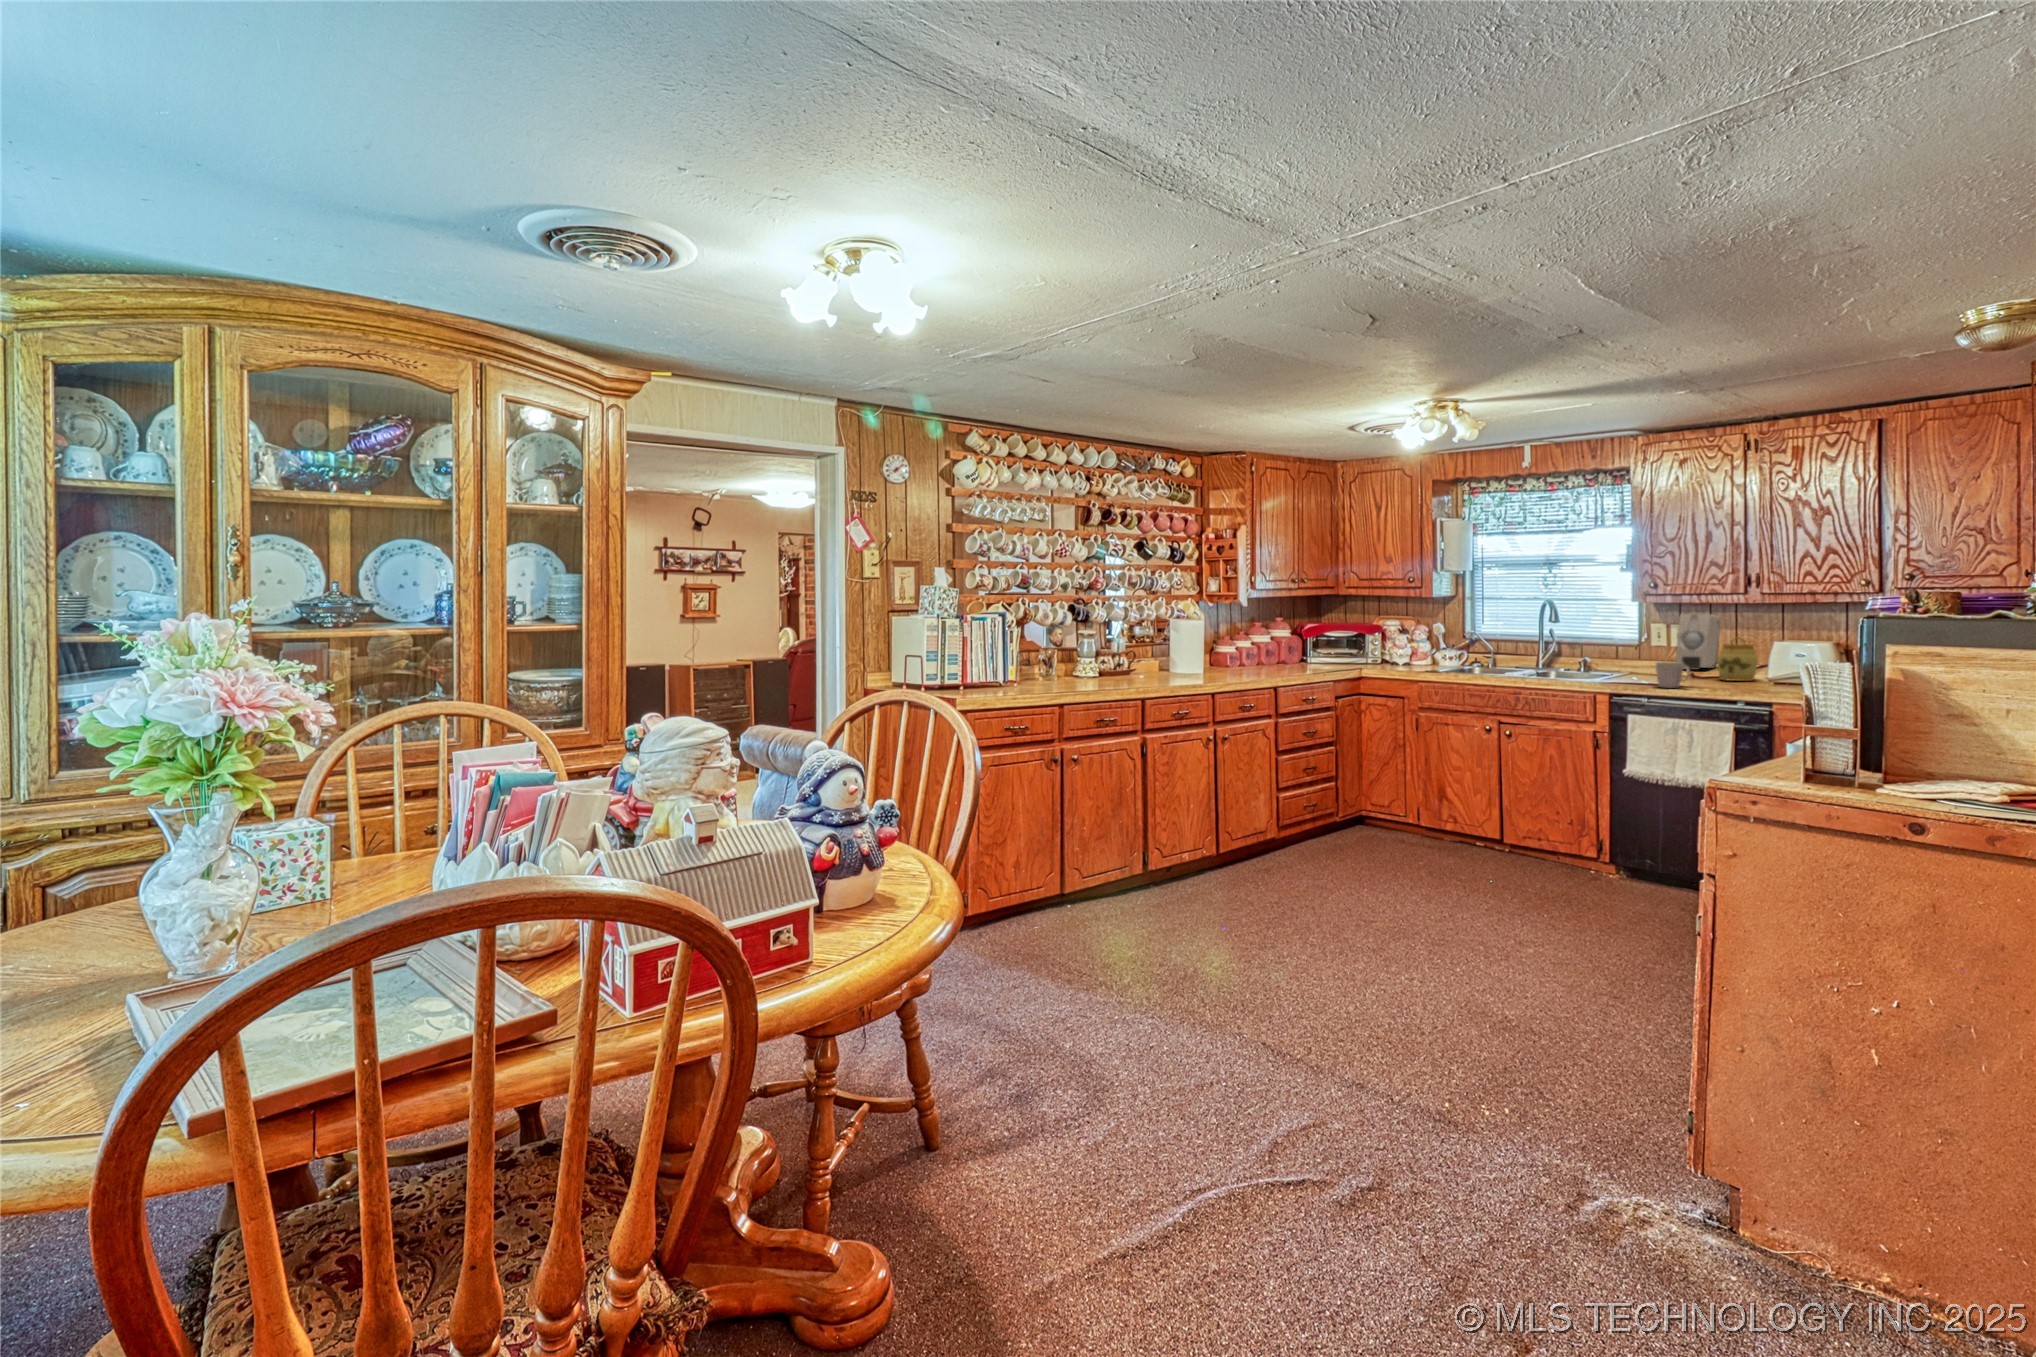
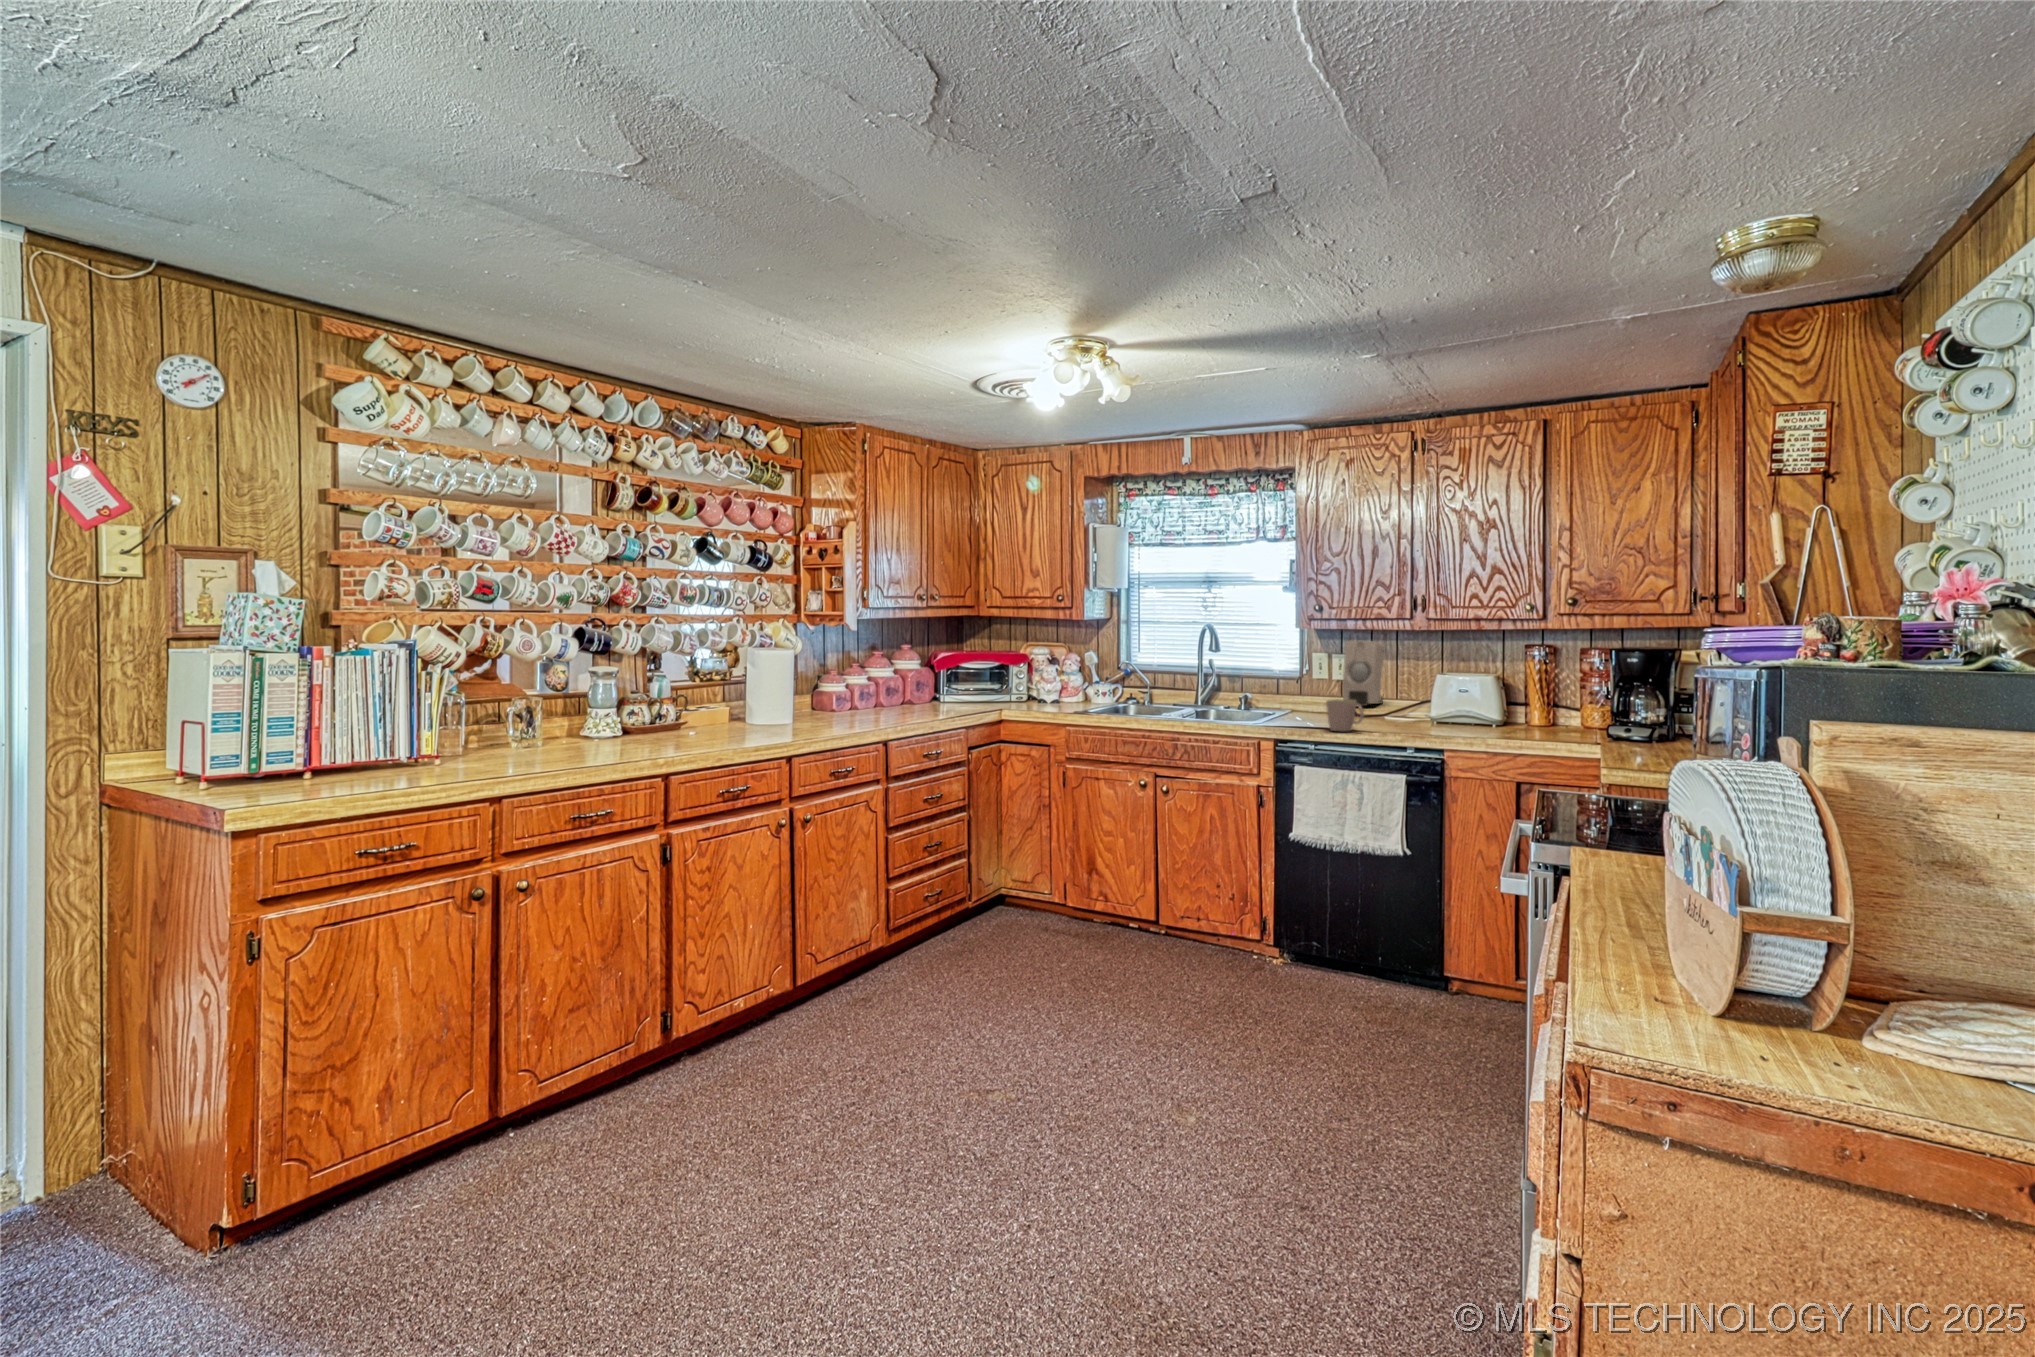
jar: present [1718,637,1758,681] -> none [1389,668,1430,721]

